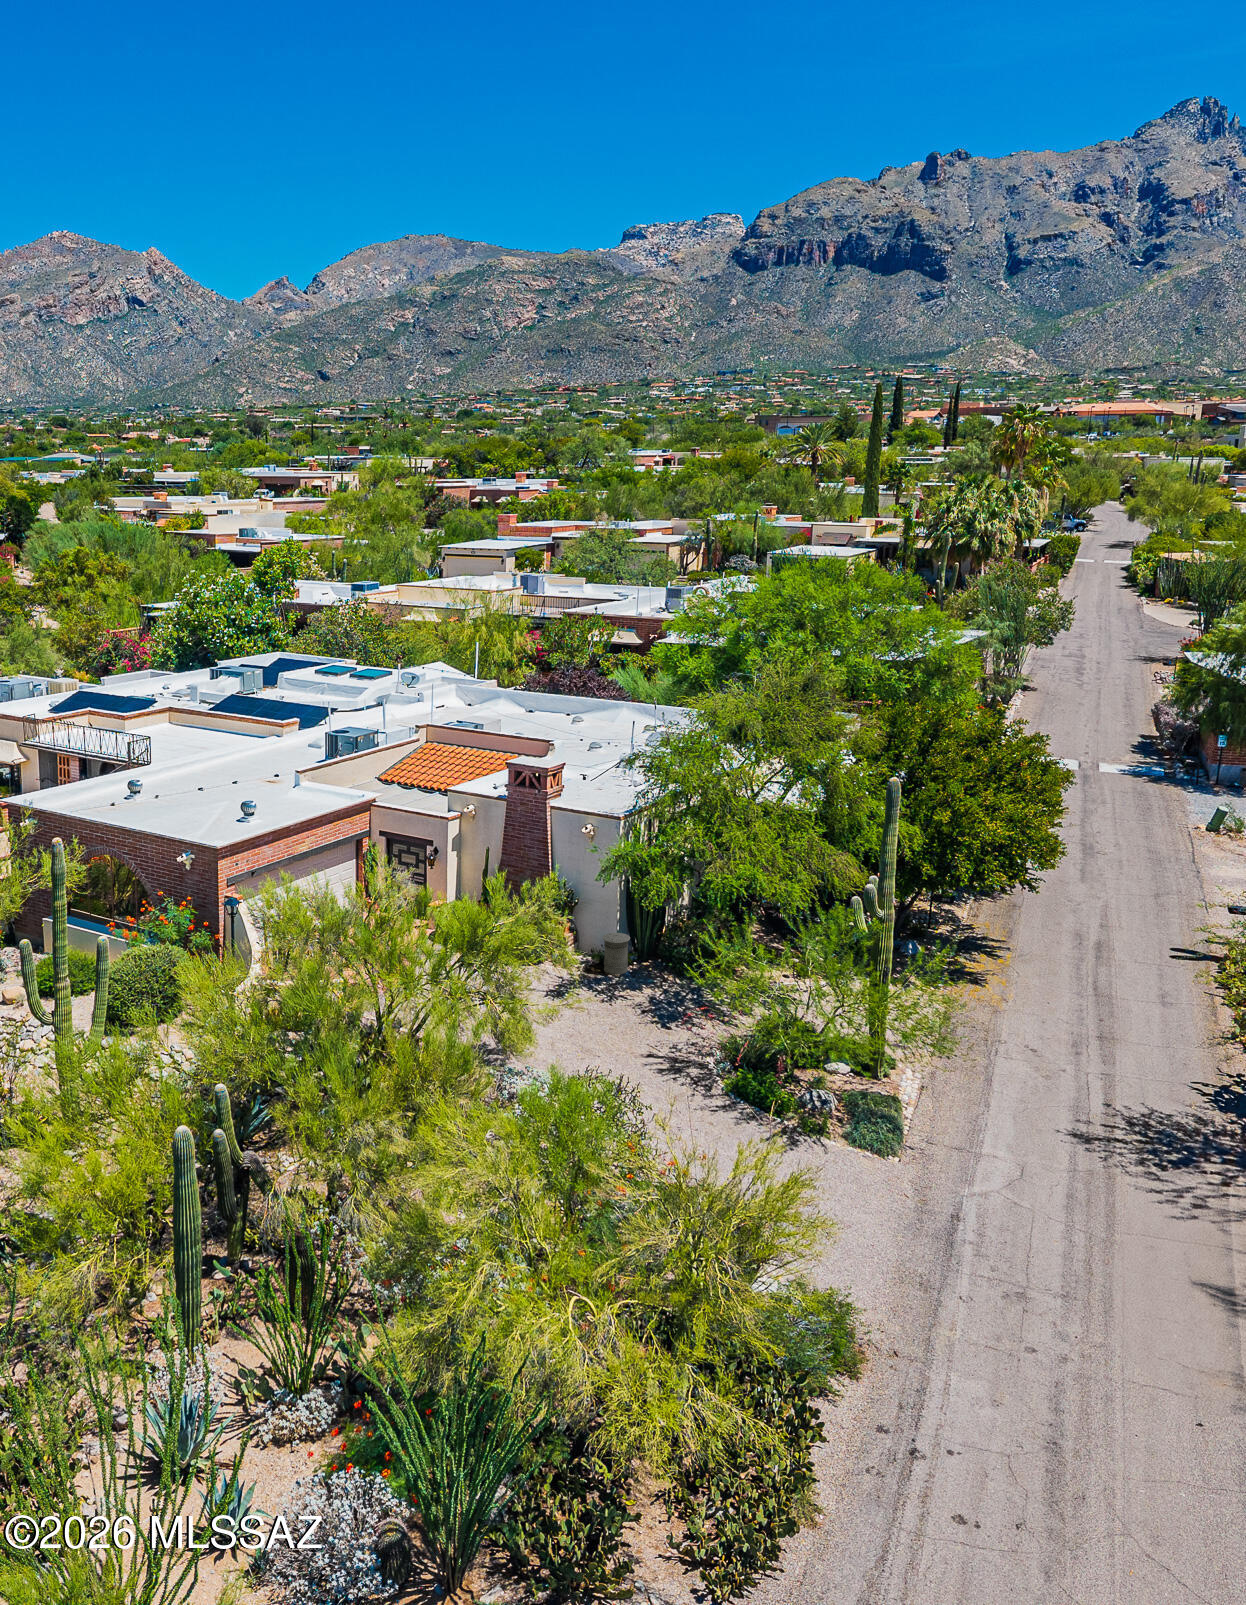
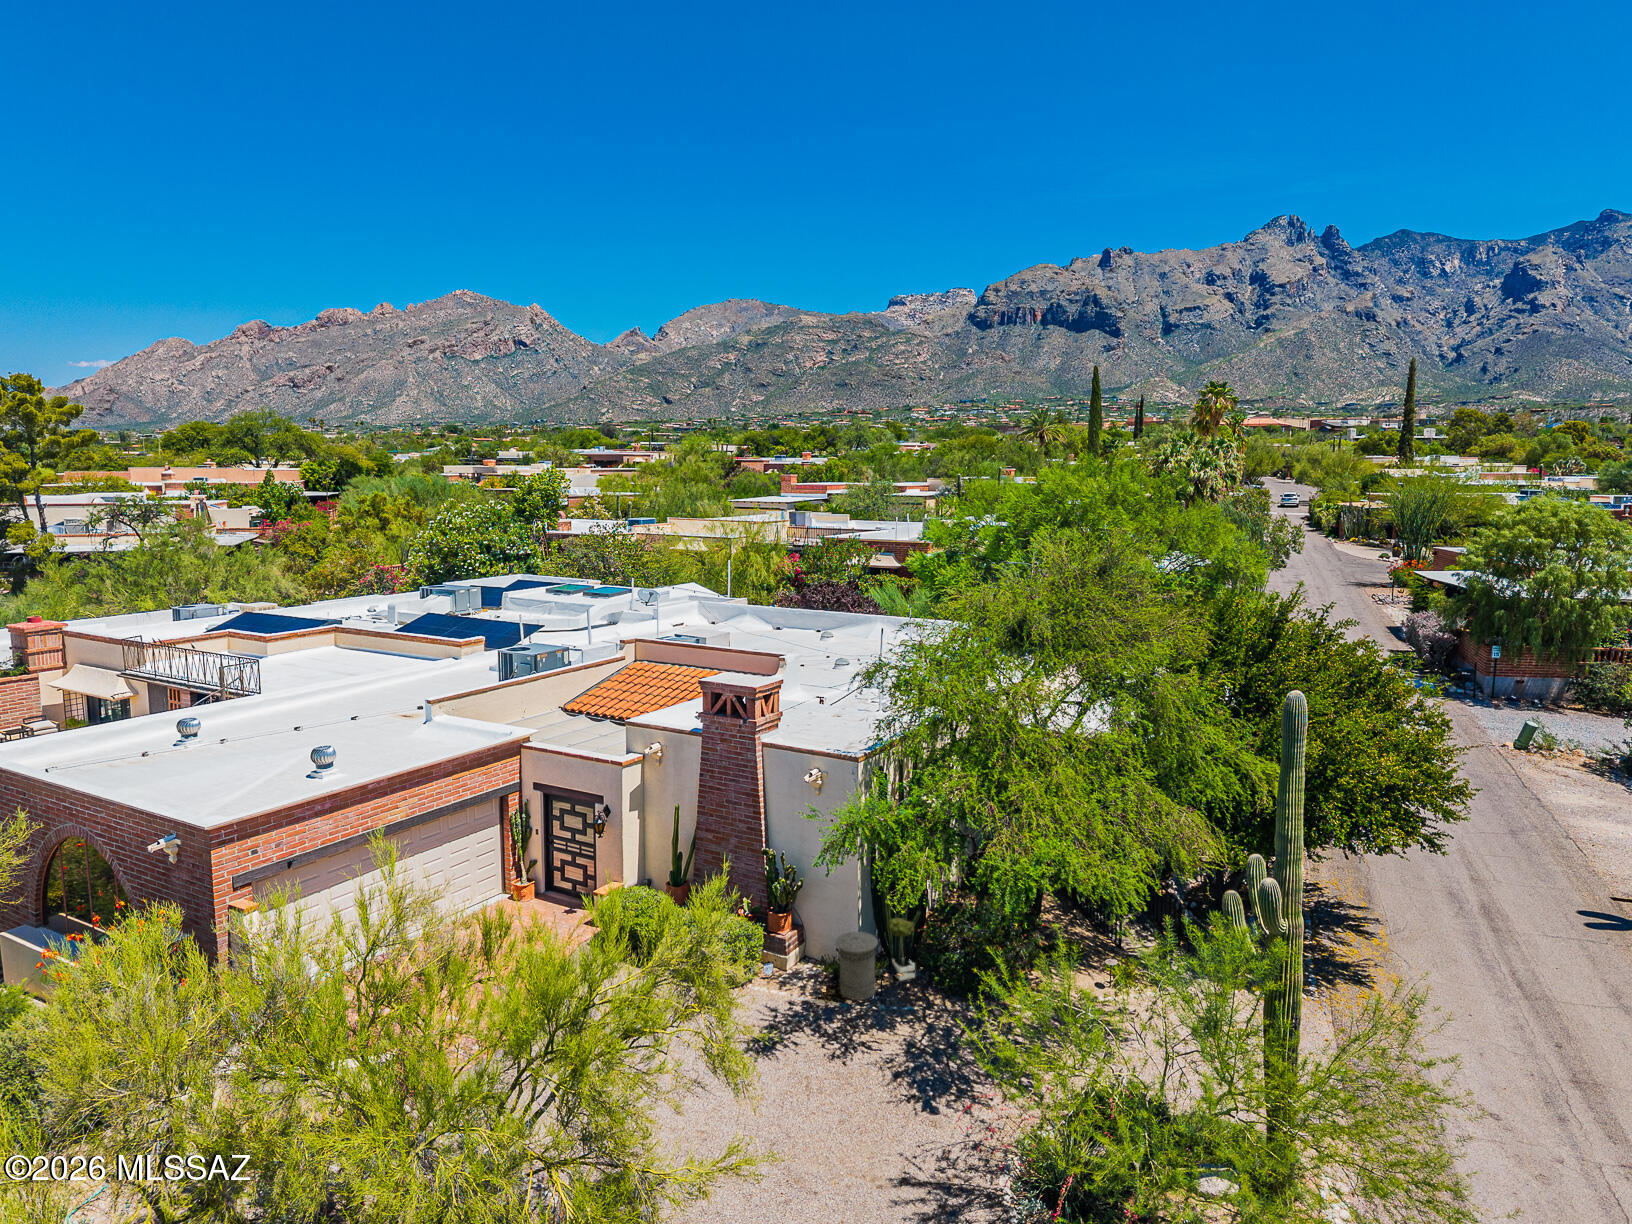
potted tree: none [636,925,654,966] -> present [887,918,915,980]

